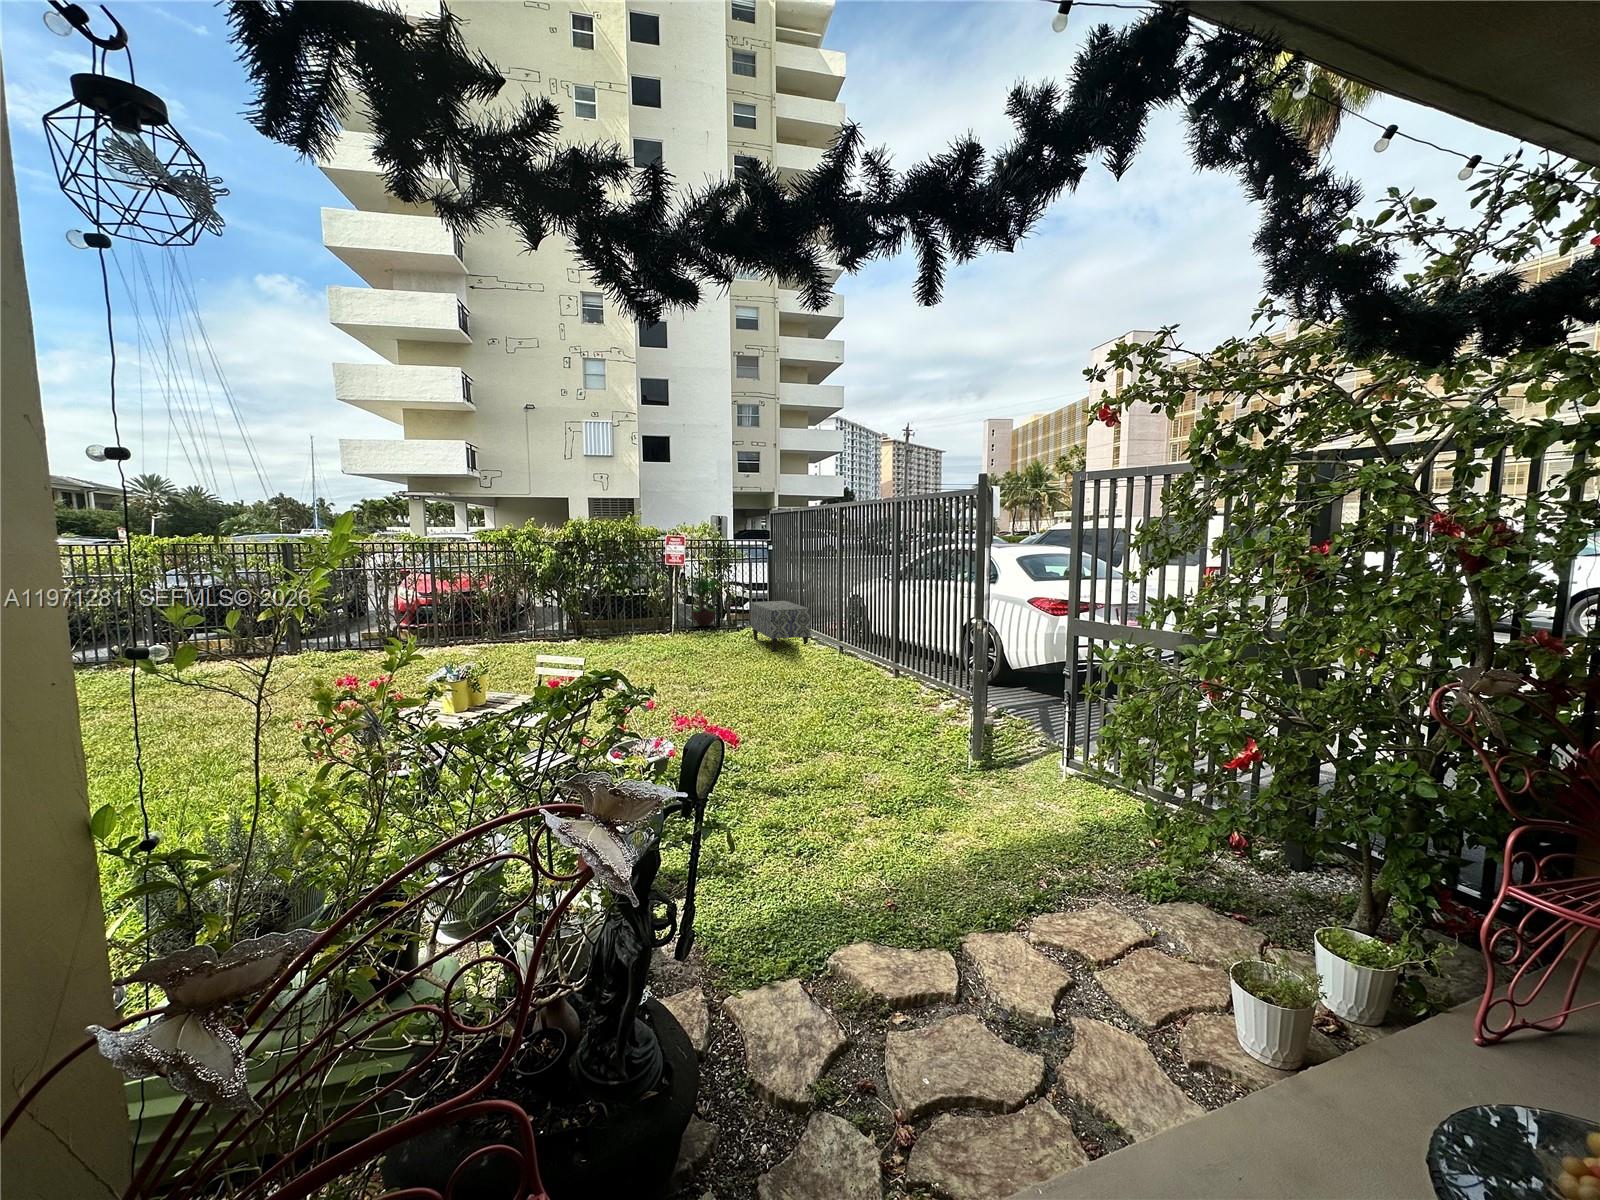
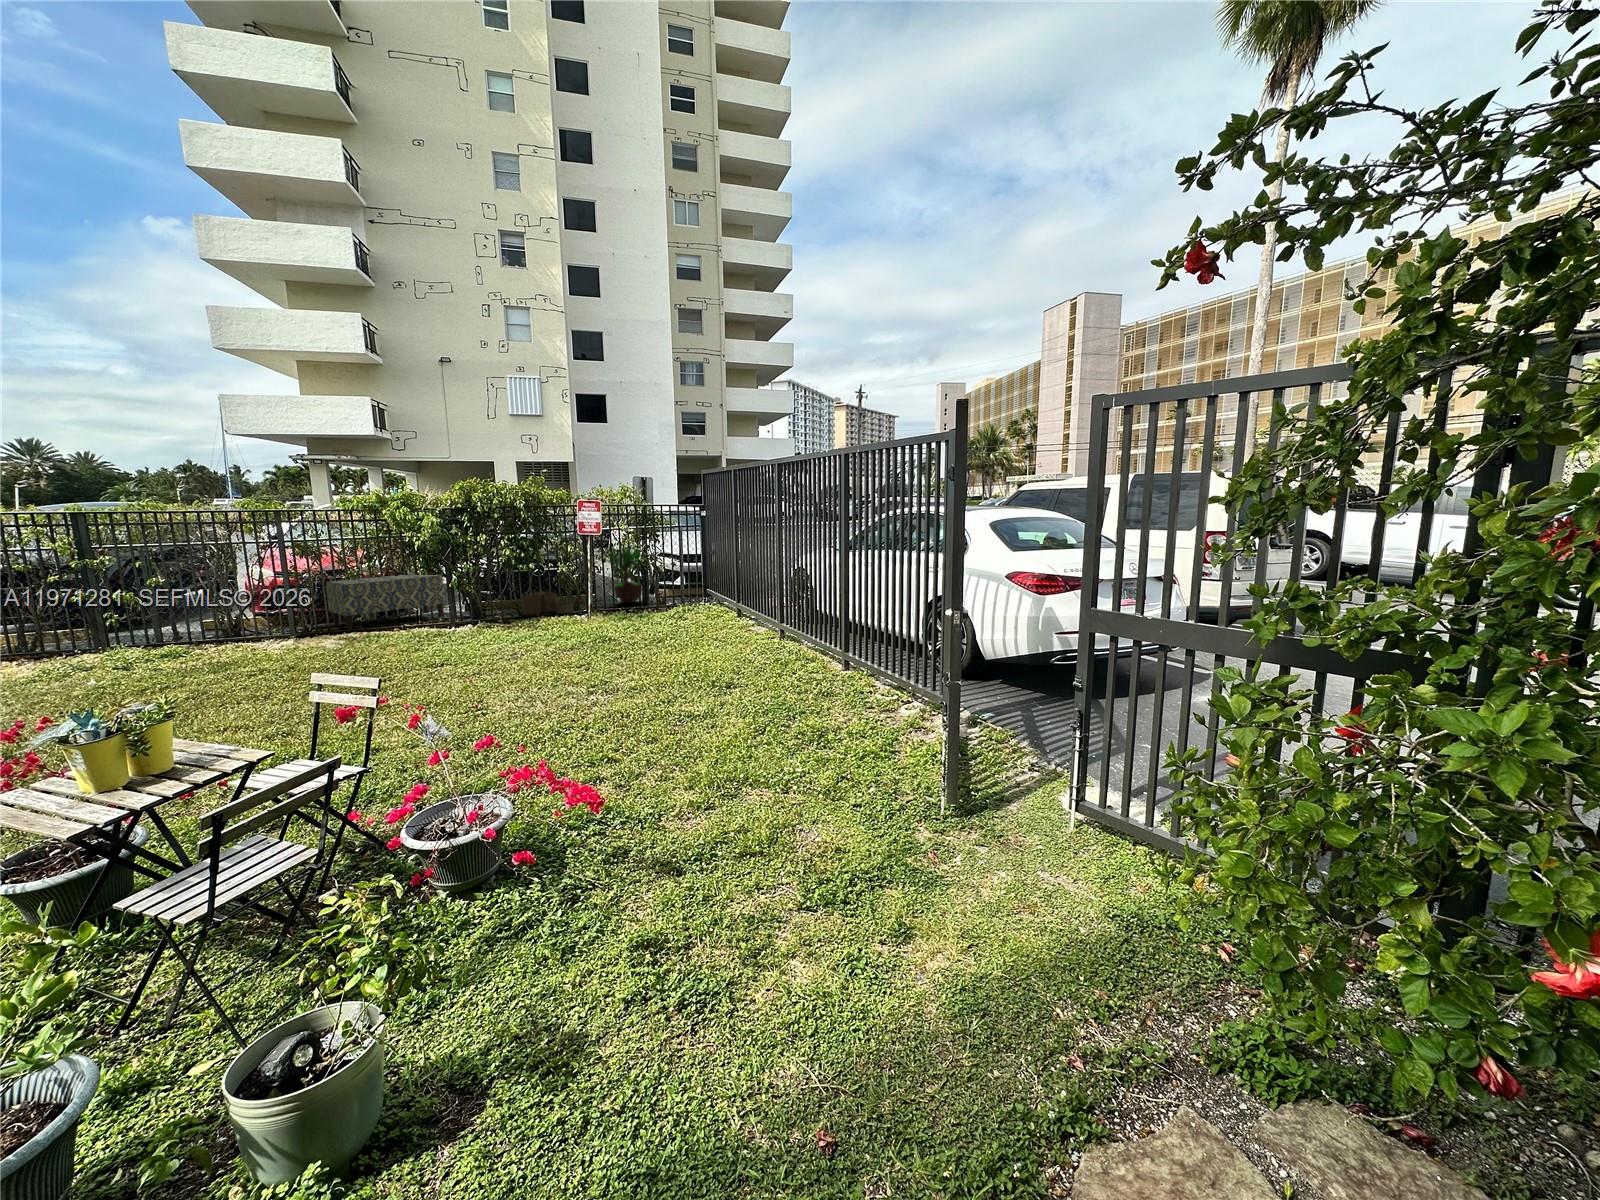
bench: present [750,601,811,651] -> present [326,574,445,630]
woven basket: none [615,613,658,635] -> present [522,591,573,615]

